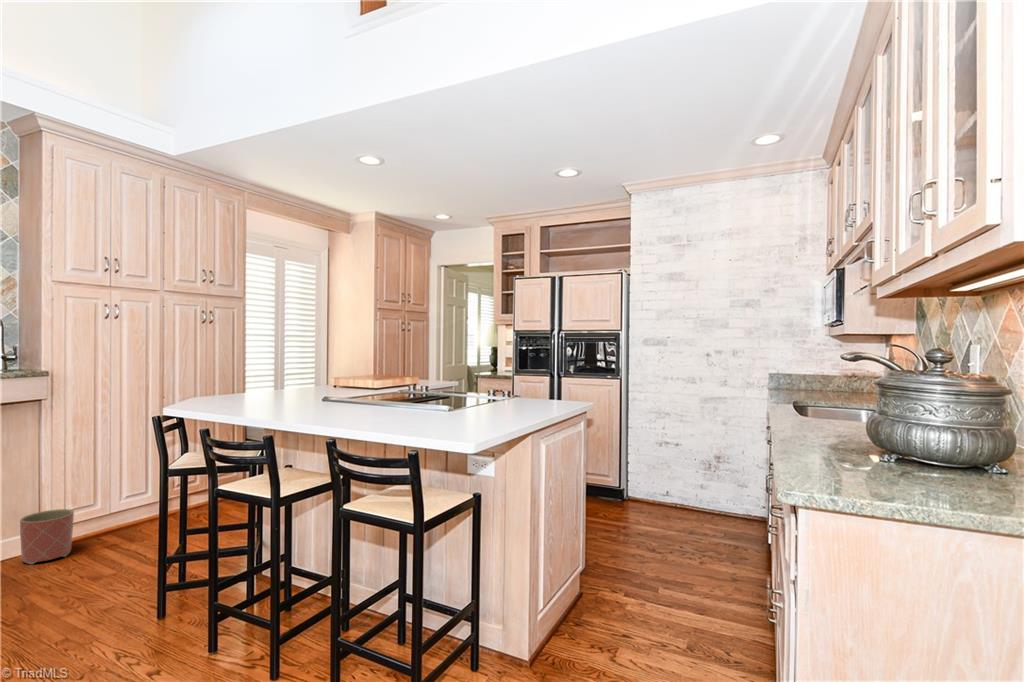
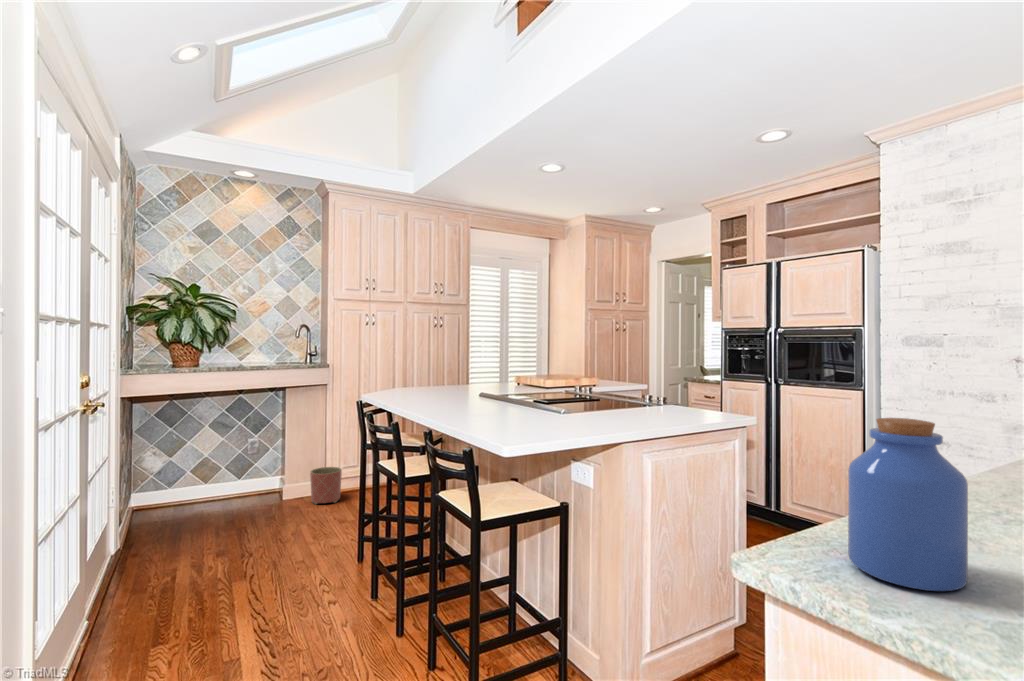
jar: none [813,390,880,489] -> present [848,418,968,591]

